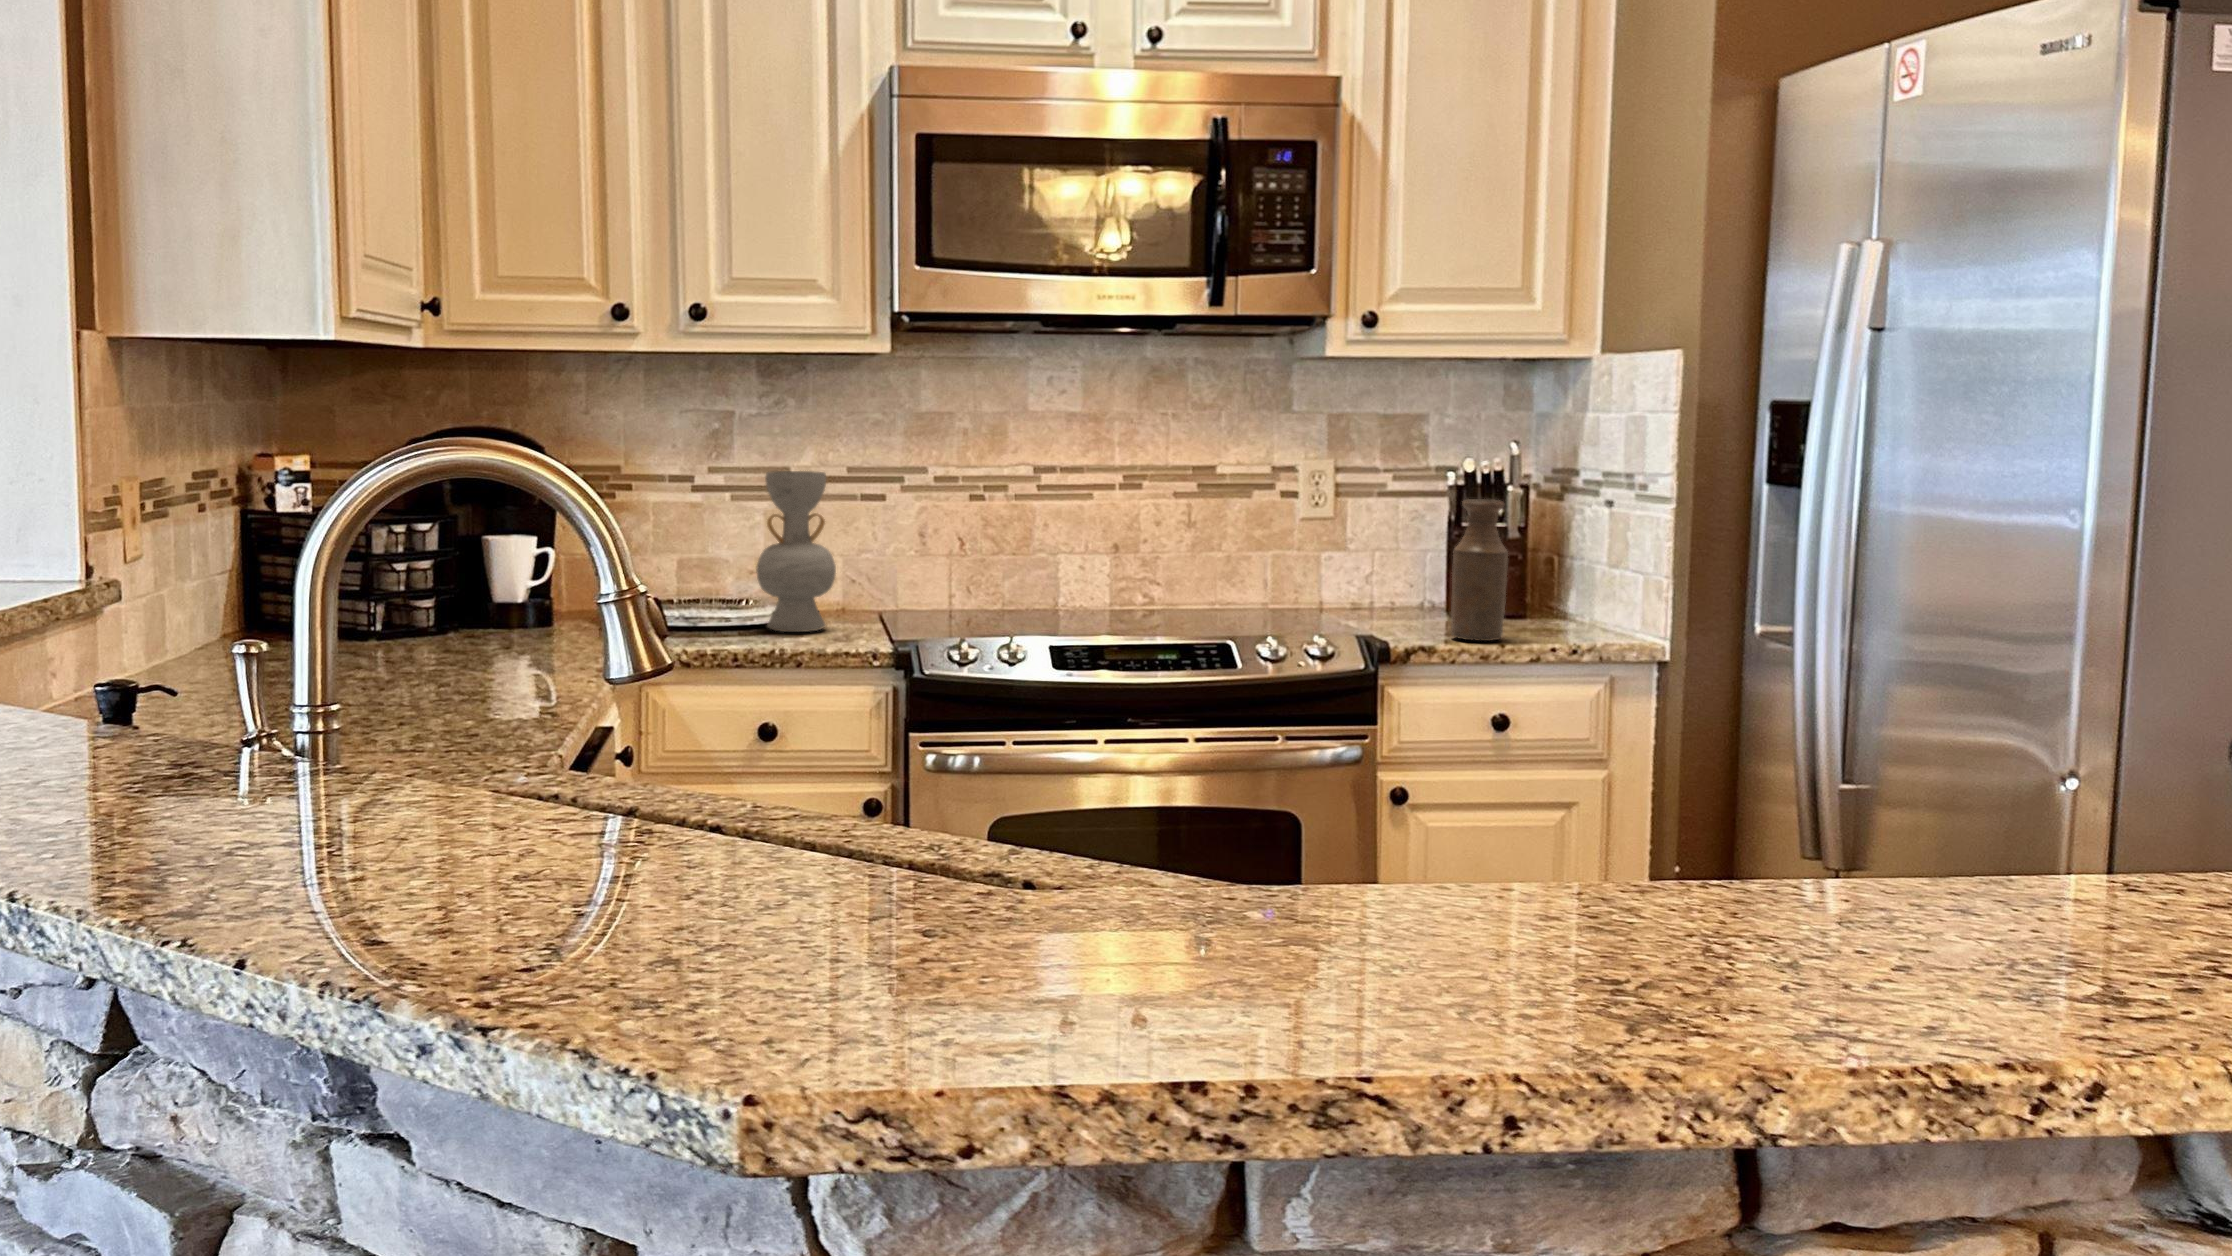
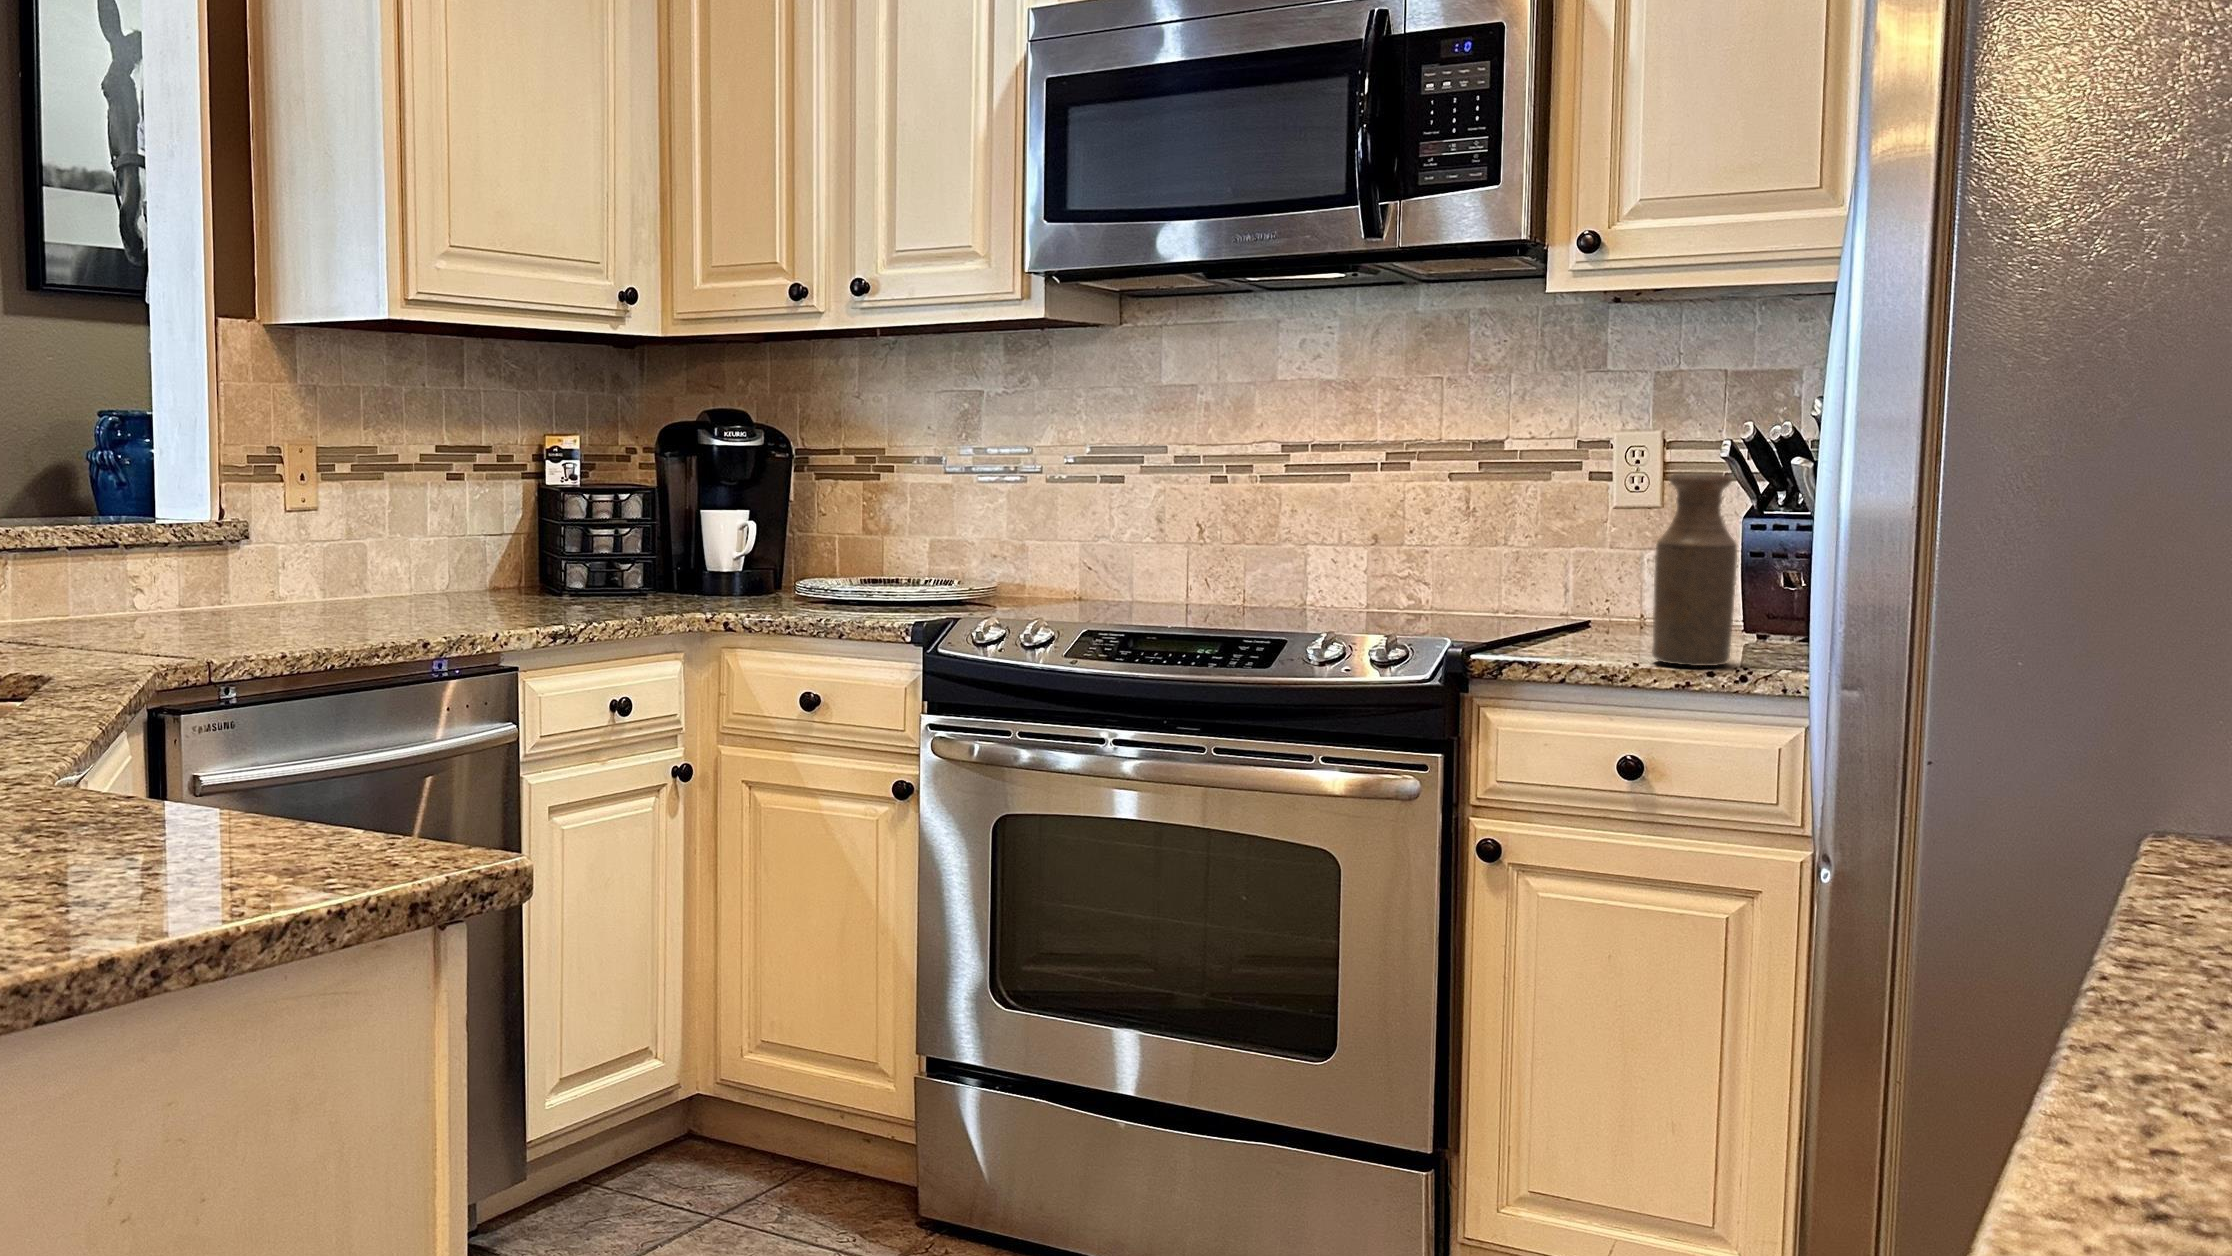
decorative vase: present [756,471,836,632] -> none [896,446,977,610]

